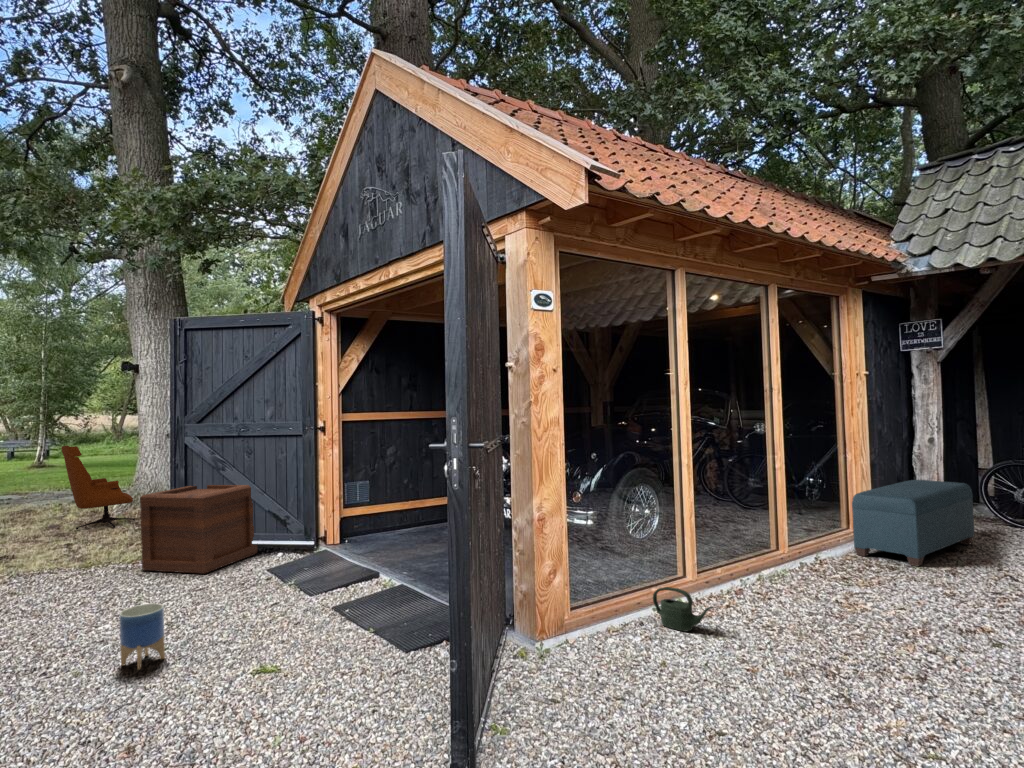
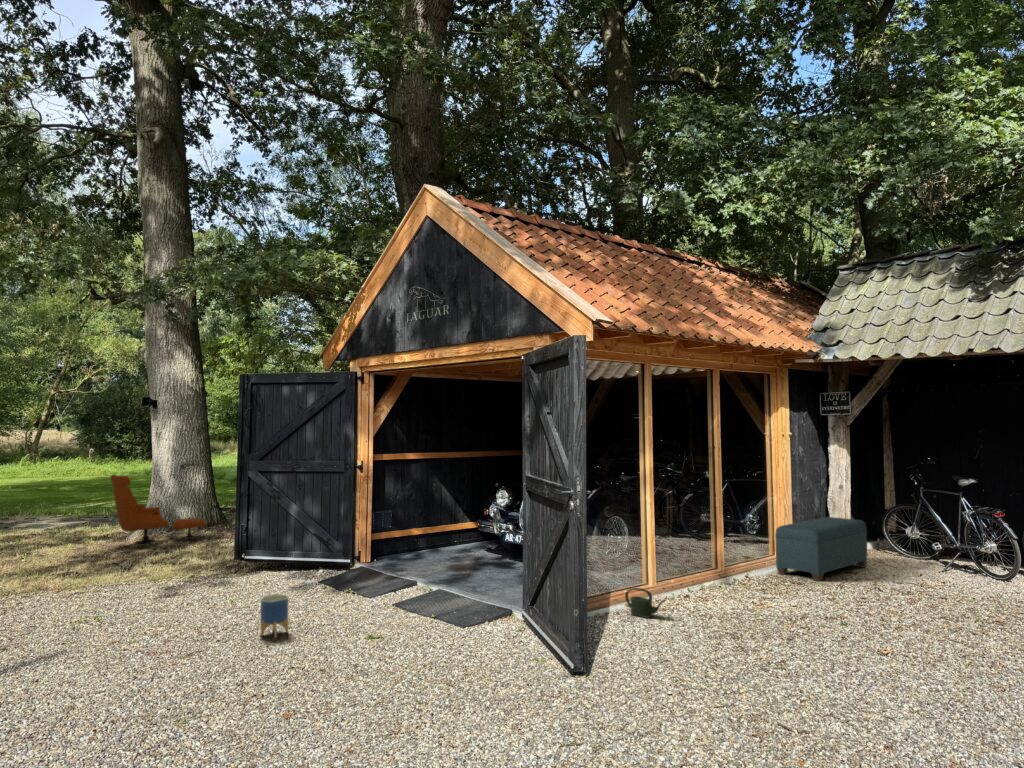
wooden crate: present [140,485,258,574] -> none [216,511,304,583]

